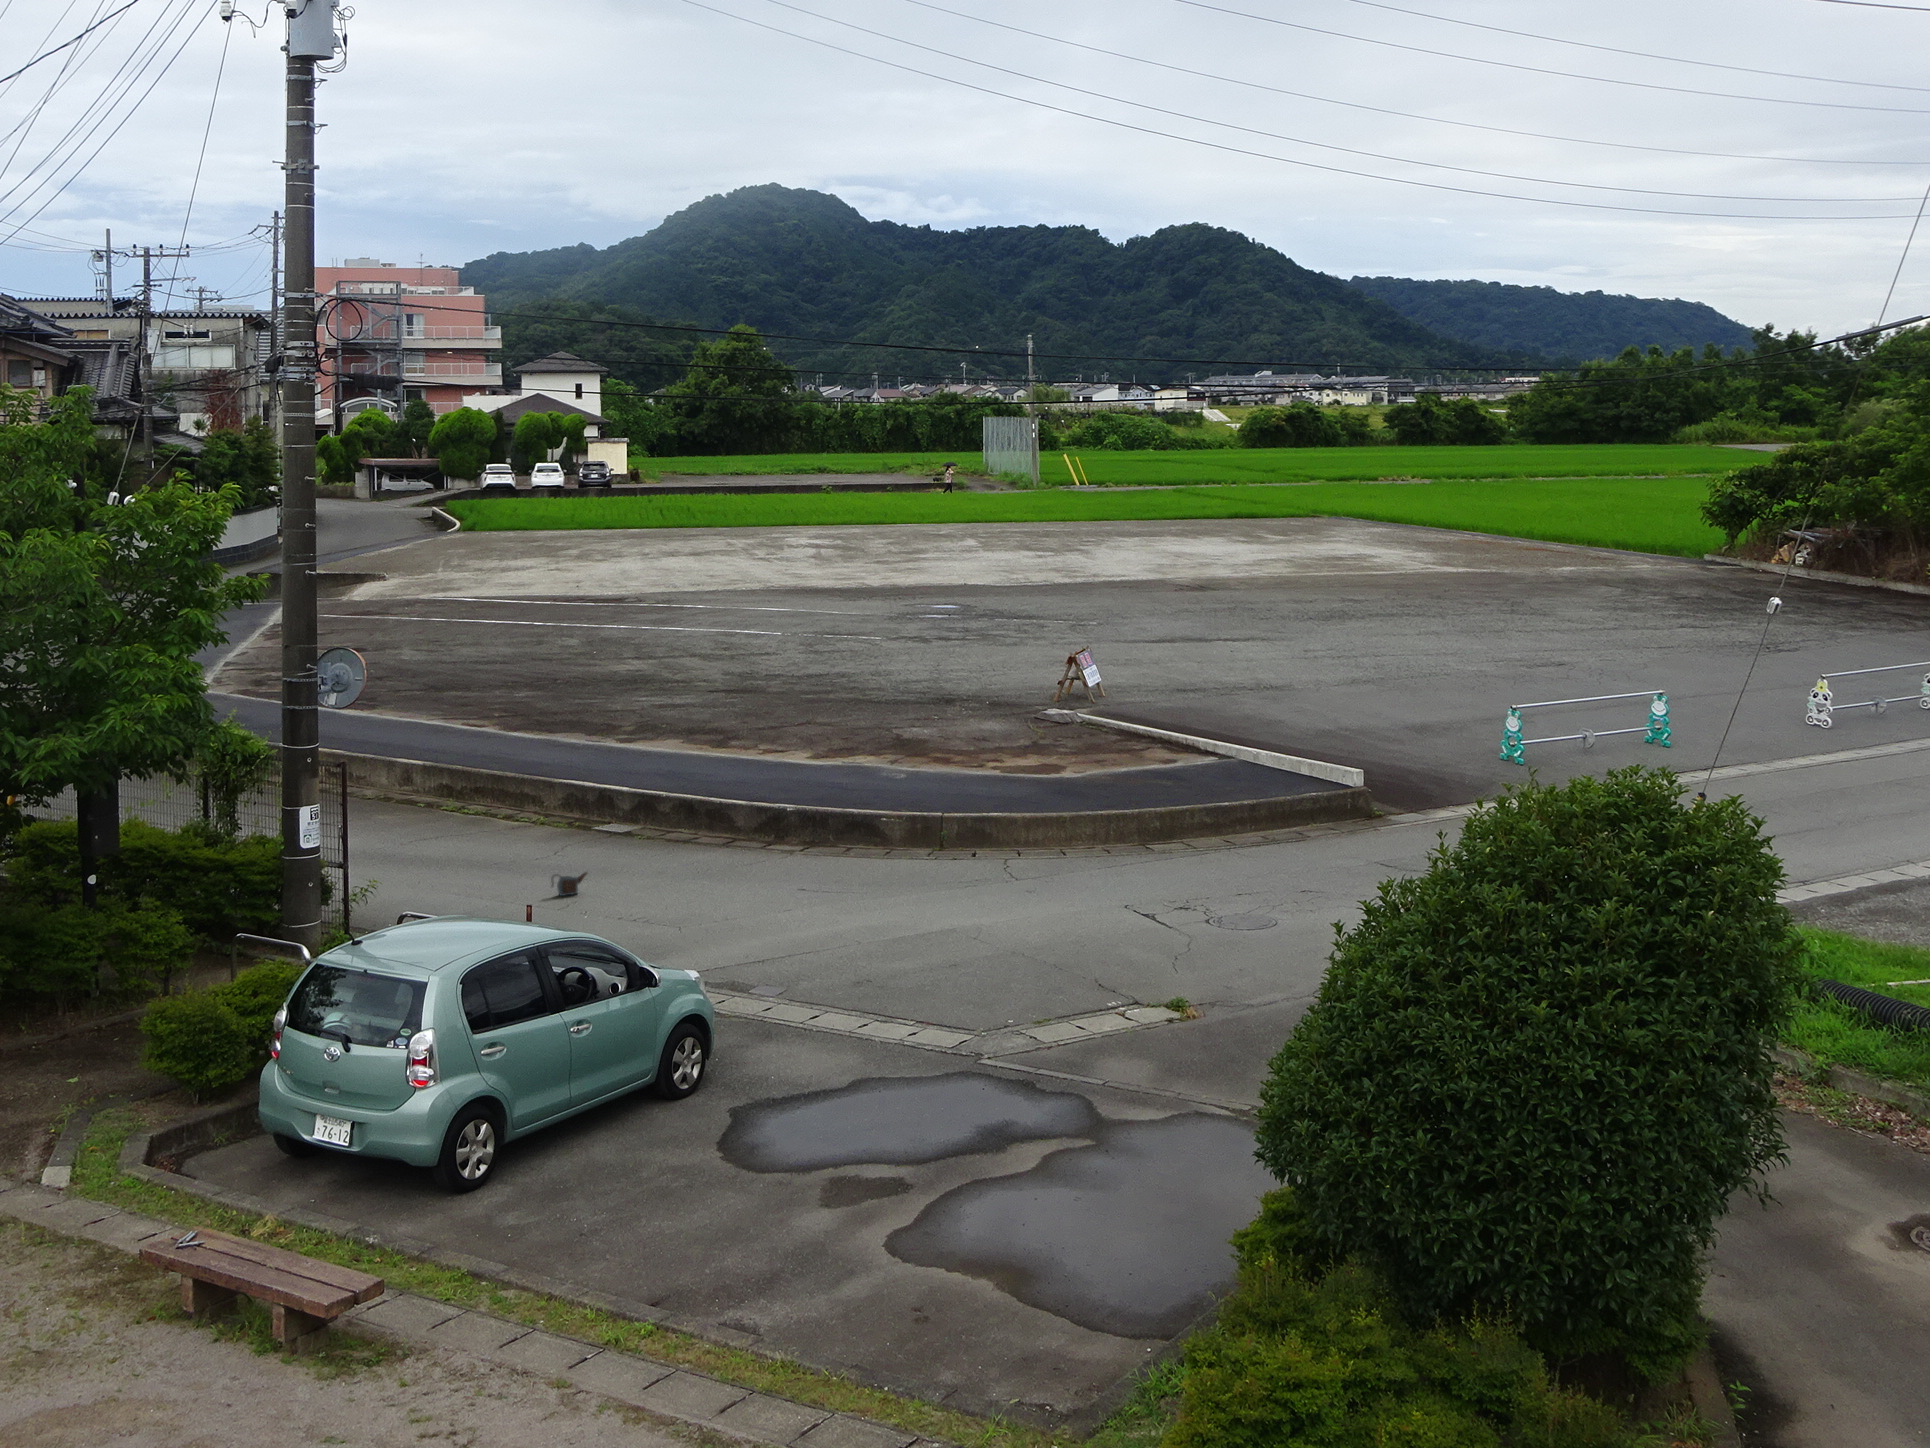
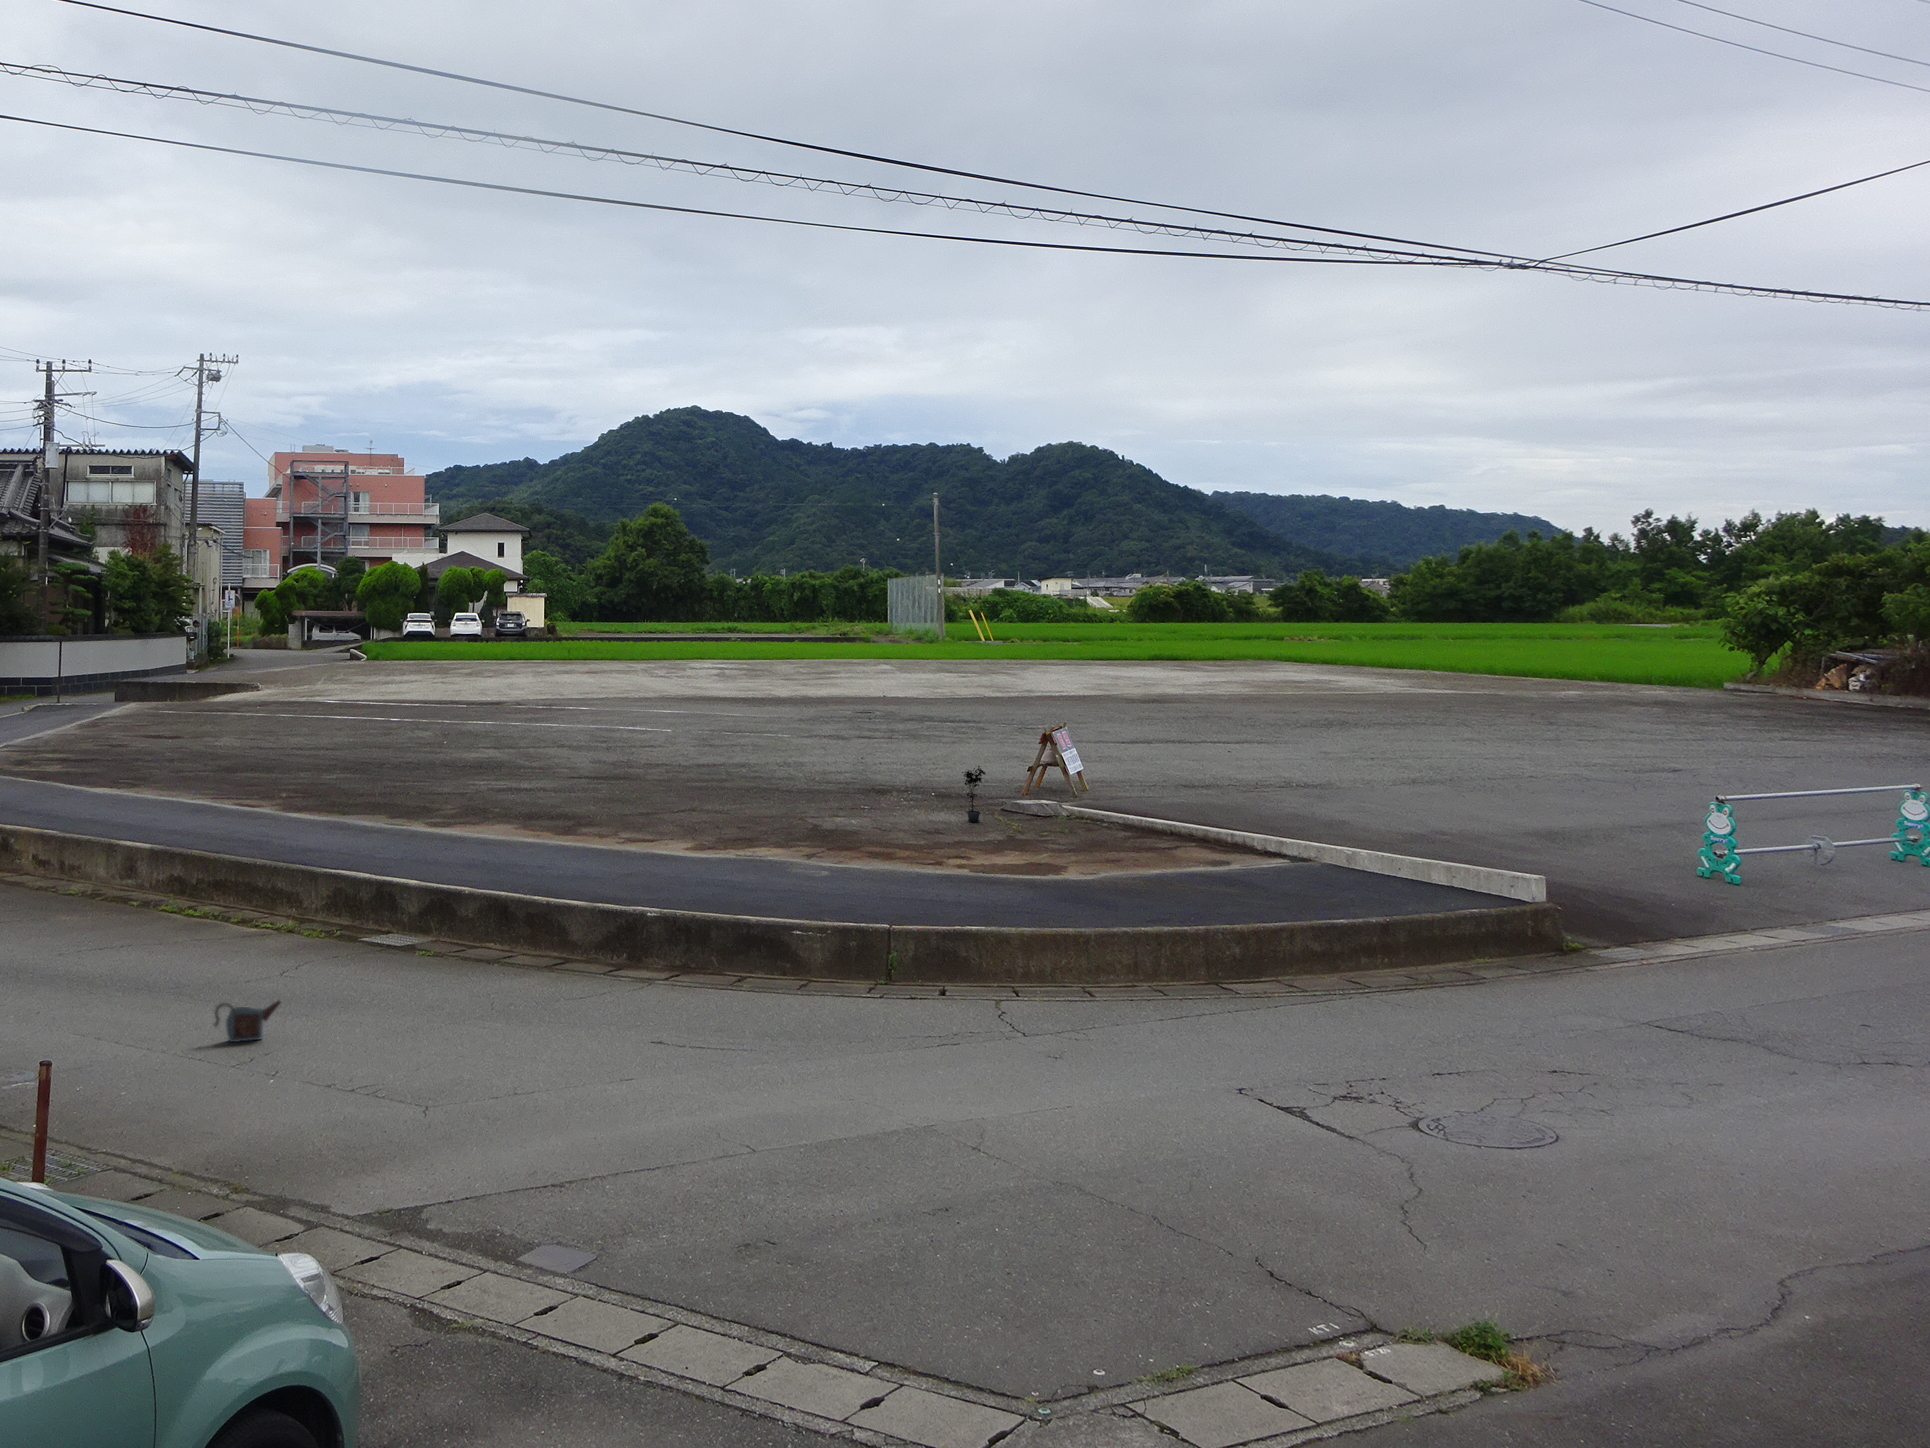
potted plant: none [1006,685,1024,726] -> present [962,766,986,822]

